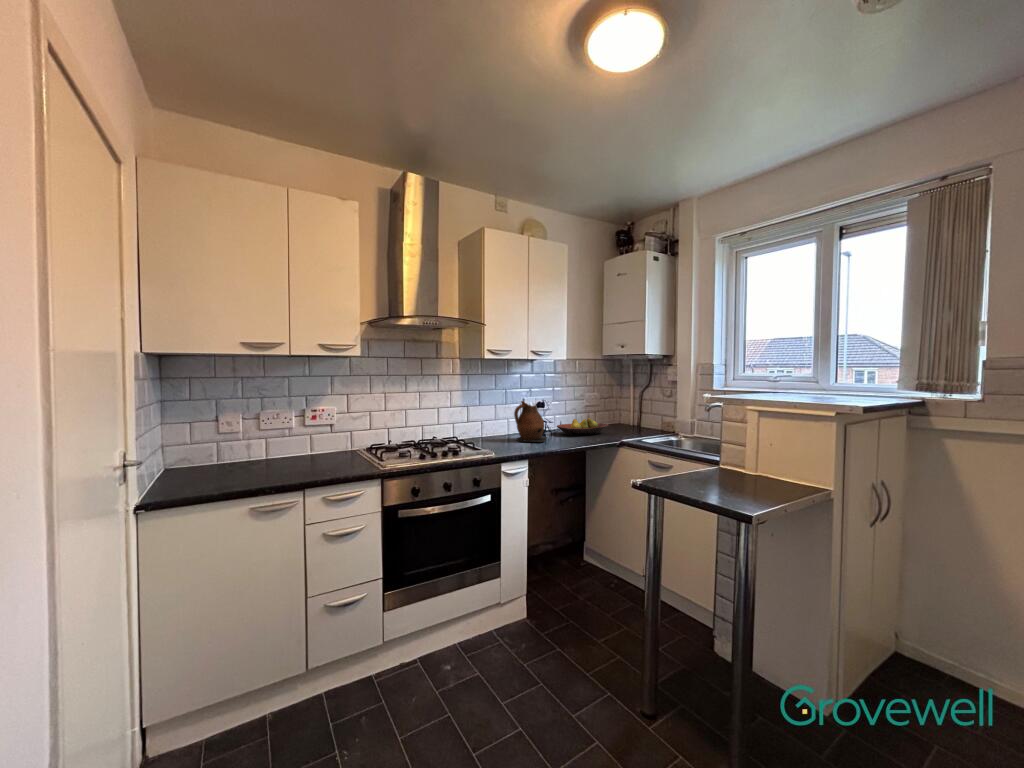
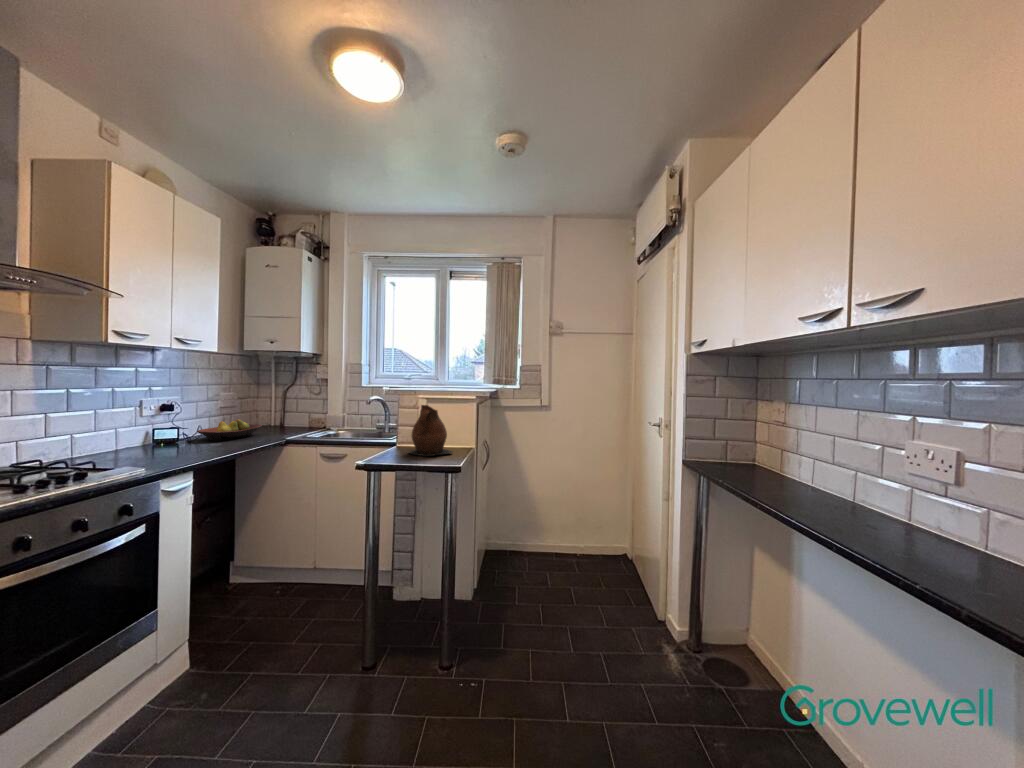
ceramic pitcher: present [514,401,547,442] -> present [409,405,453,456]

